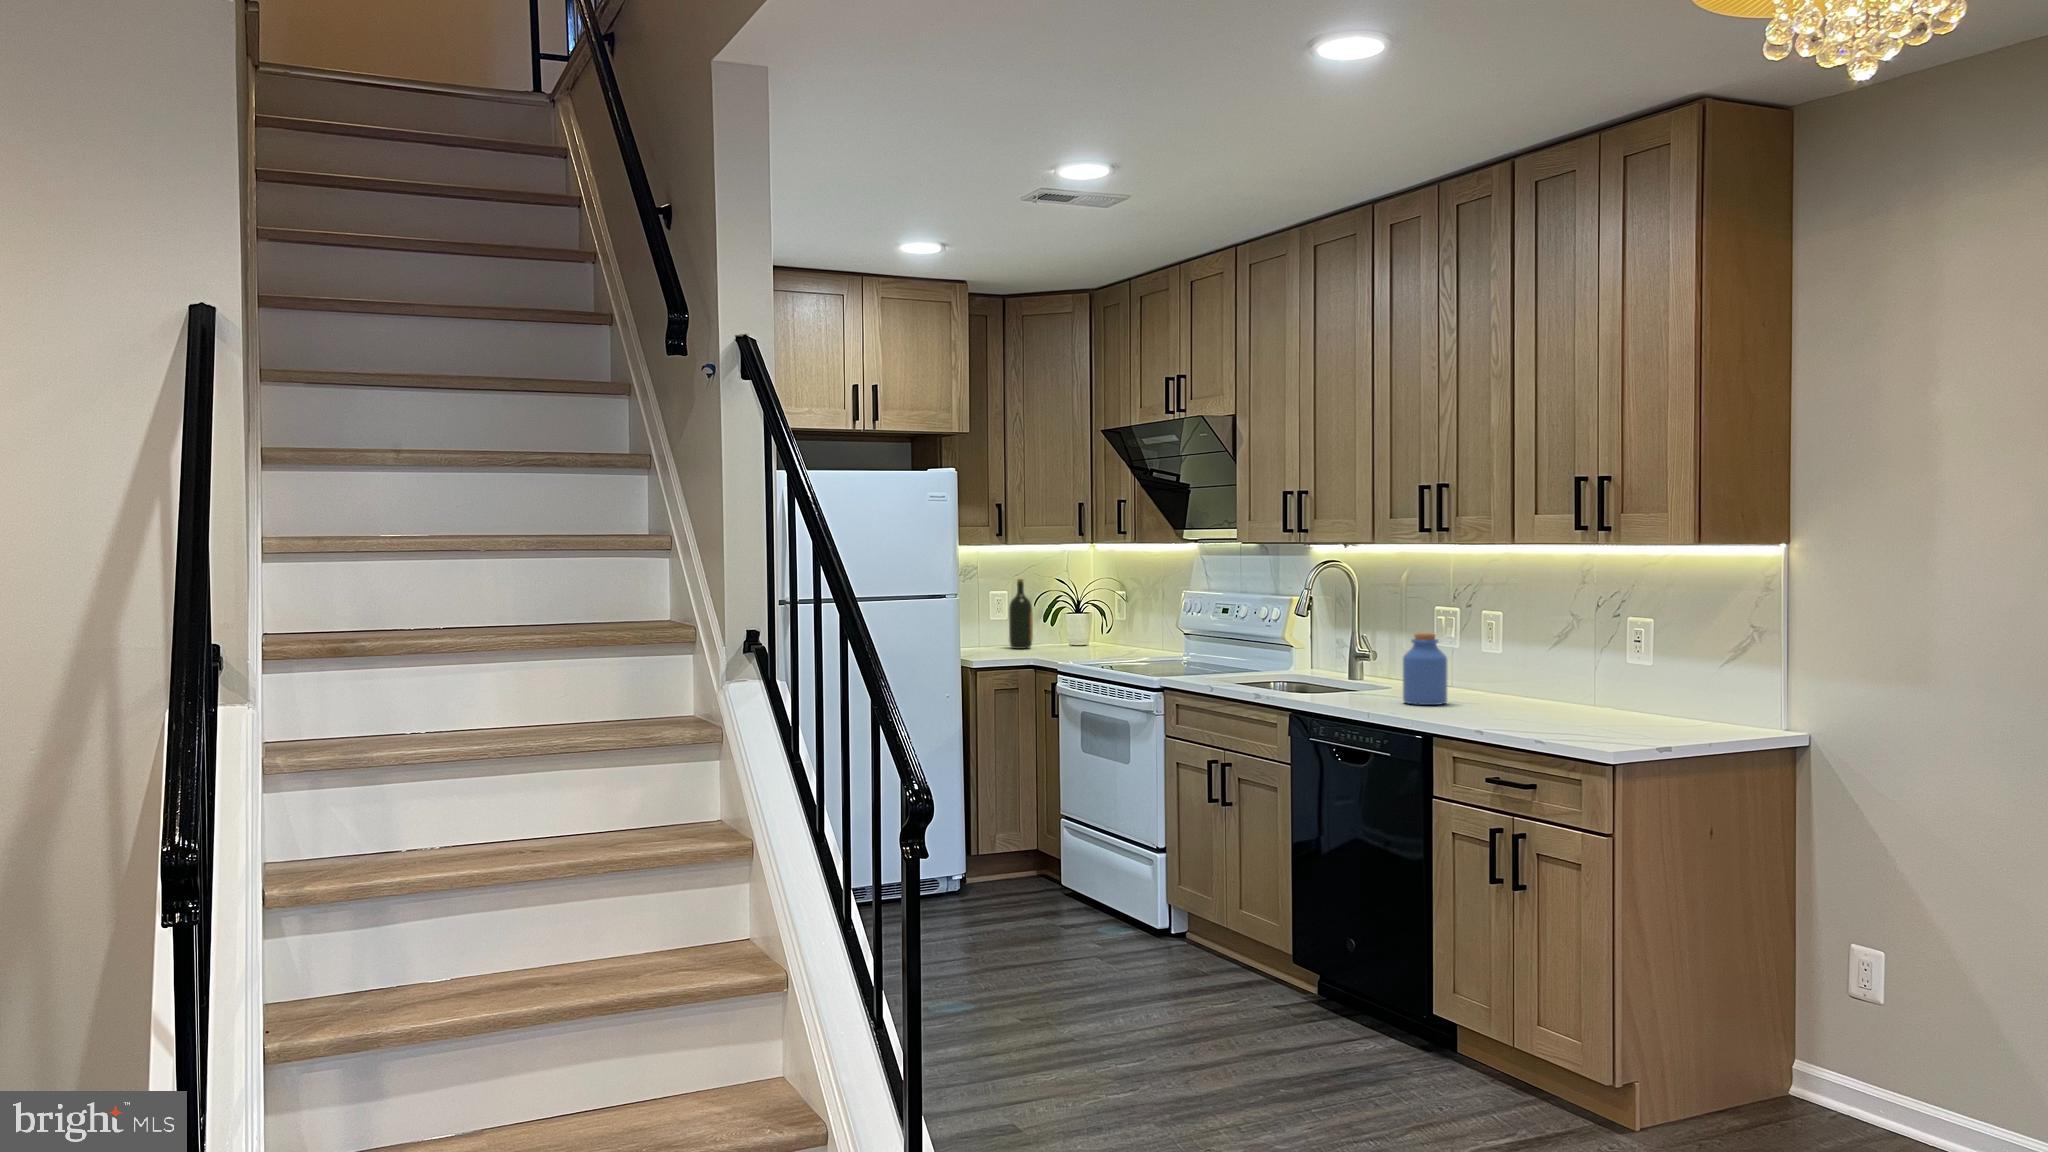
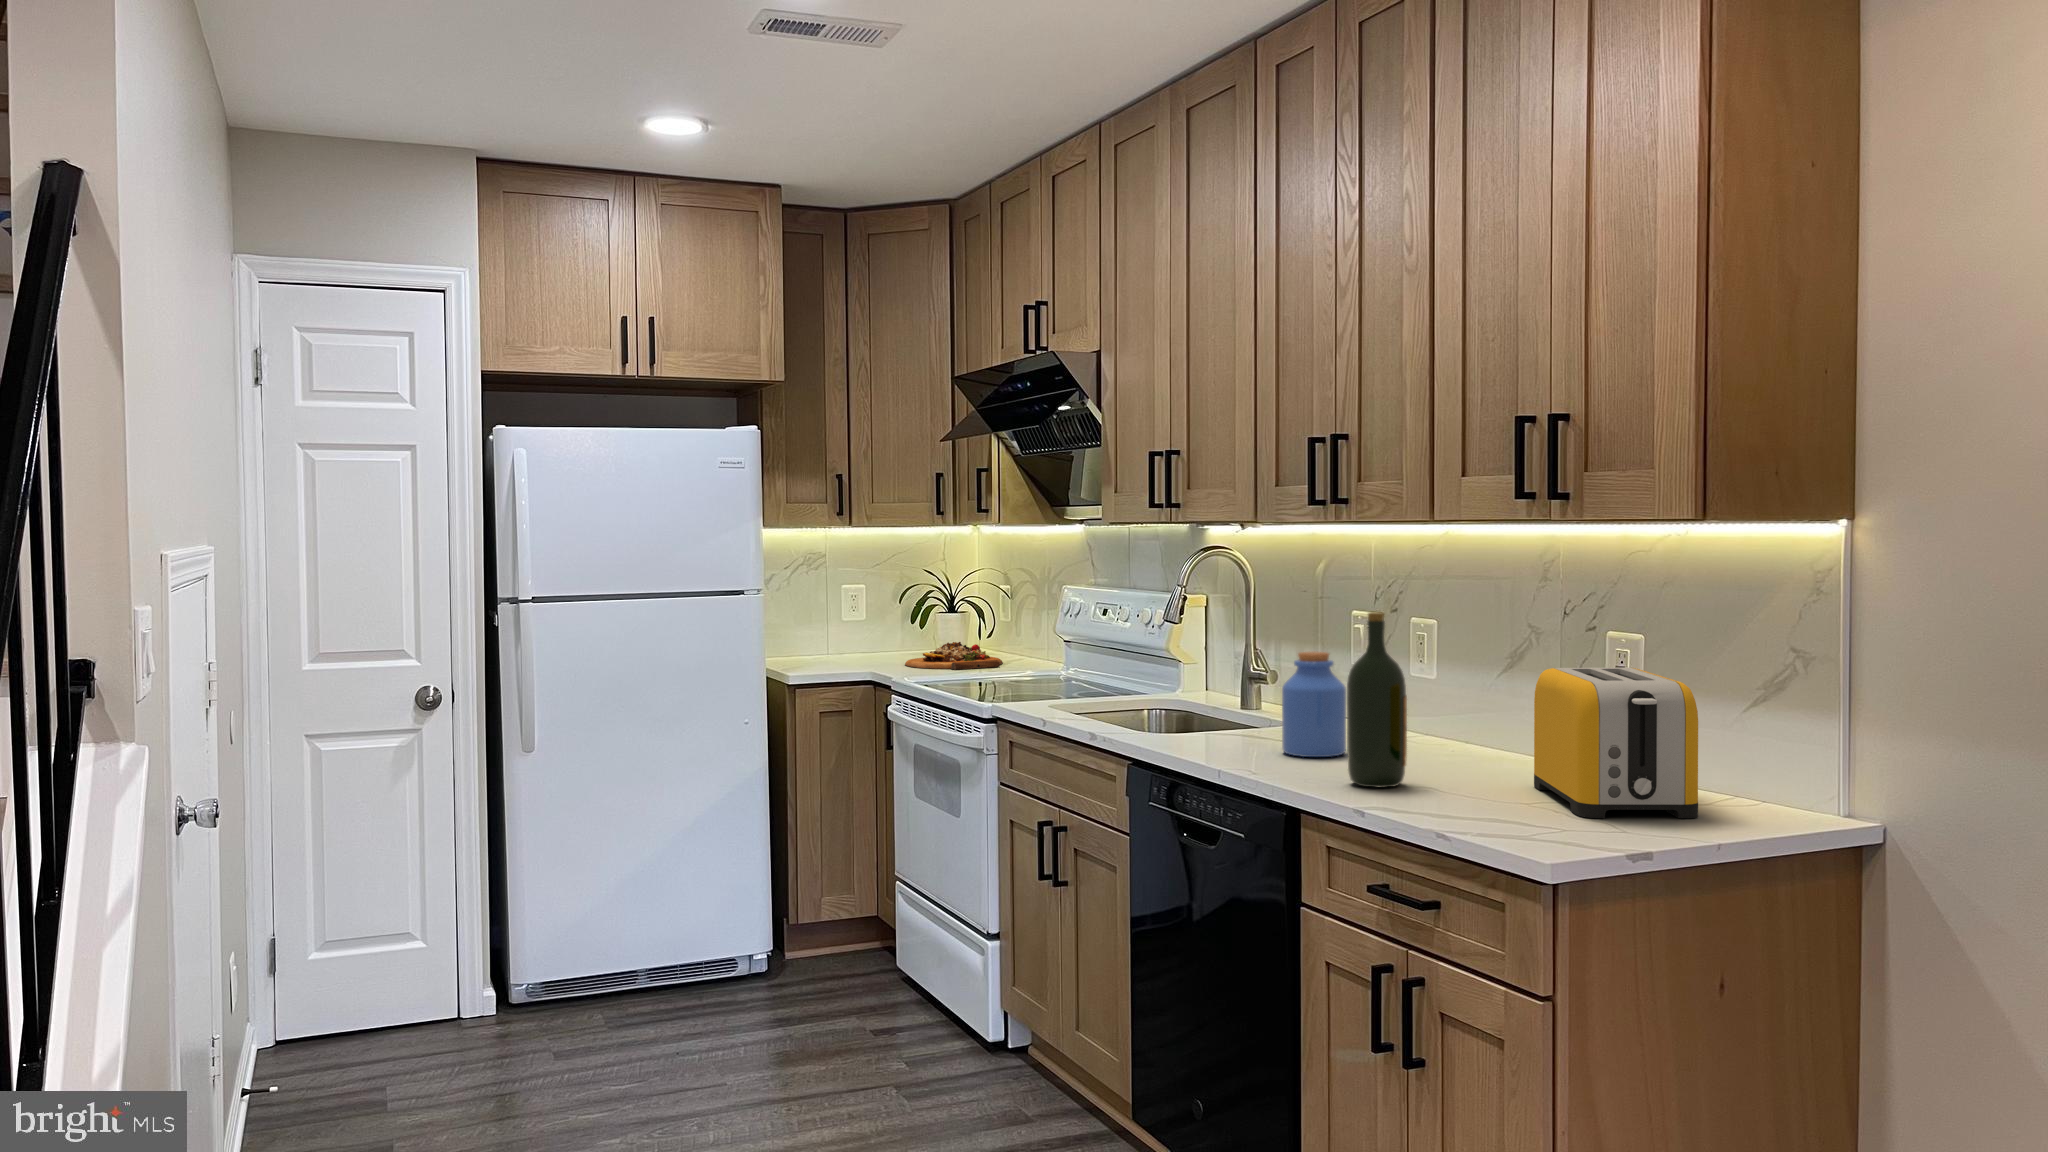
wine bottle: present [1009,579,1033,649] -> present [1347,612,1407,788]
cutting board: none [1053,636,1131,657] -> present [905,642,1003,670]
toaster: none [1584,640,1695,732] -> present [1534,668,1698,818]

